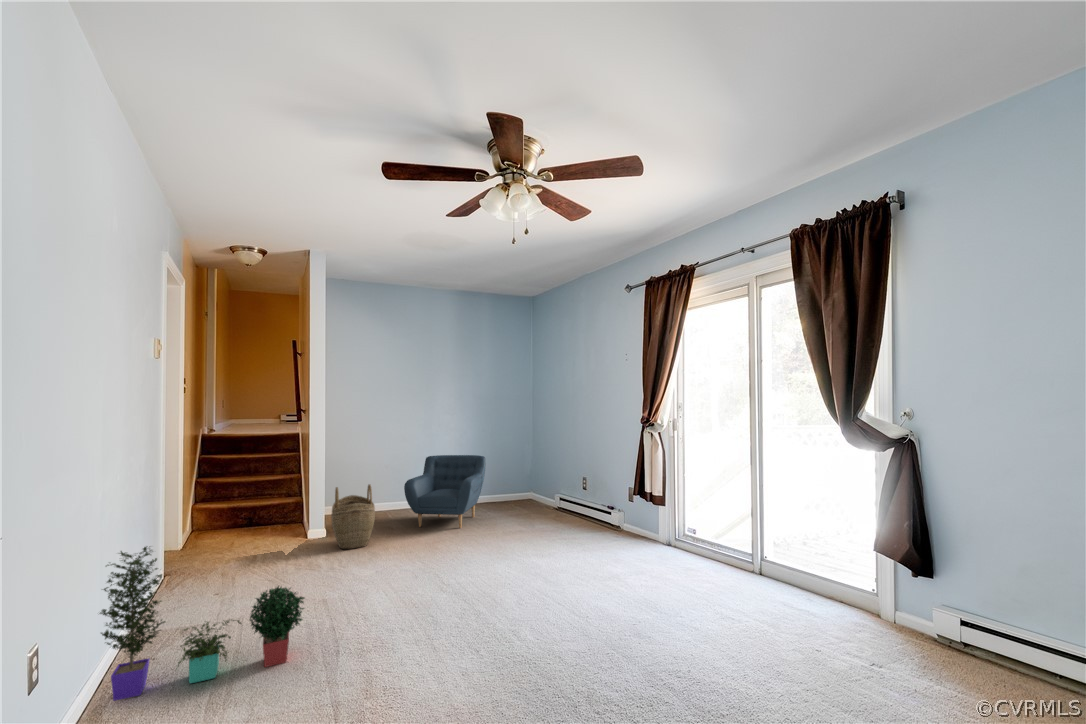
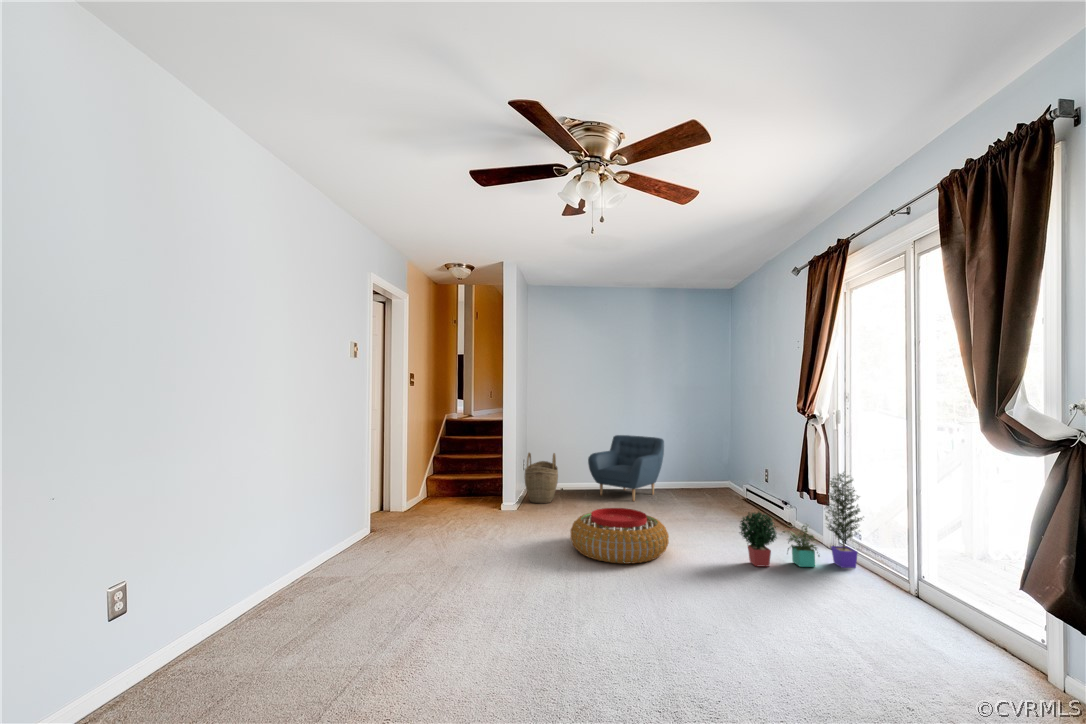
pouf: none [440,539,549,605] -> present [570,508,669,564]
potted plant: present [100,546,304,701] -> present [740,473,862,568]

